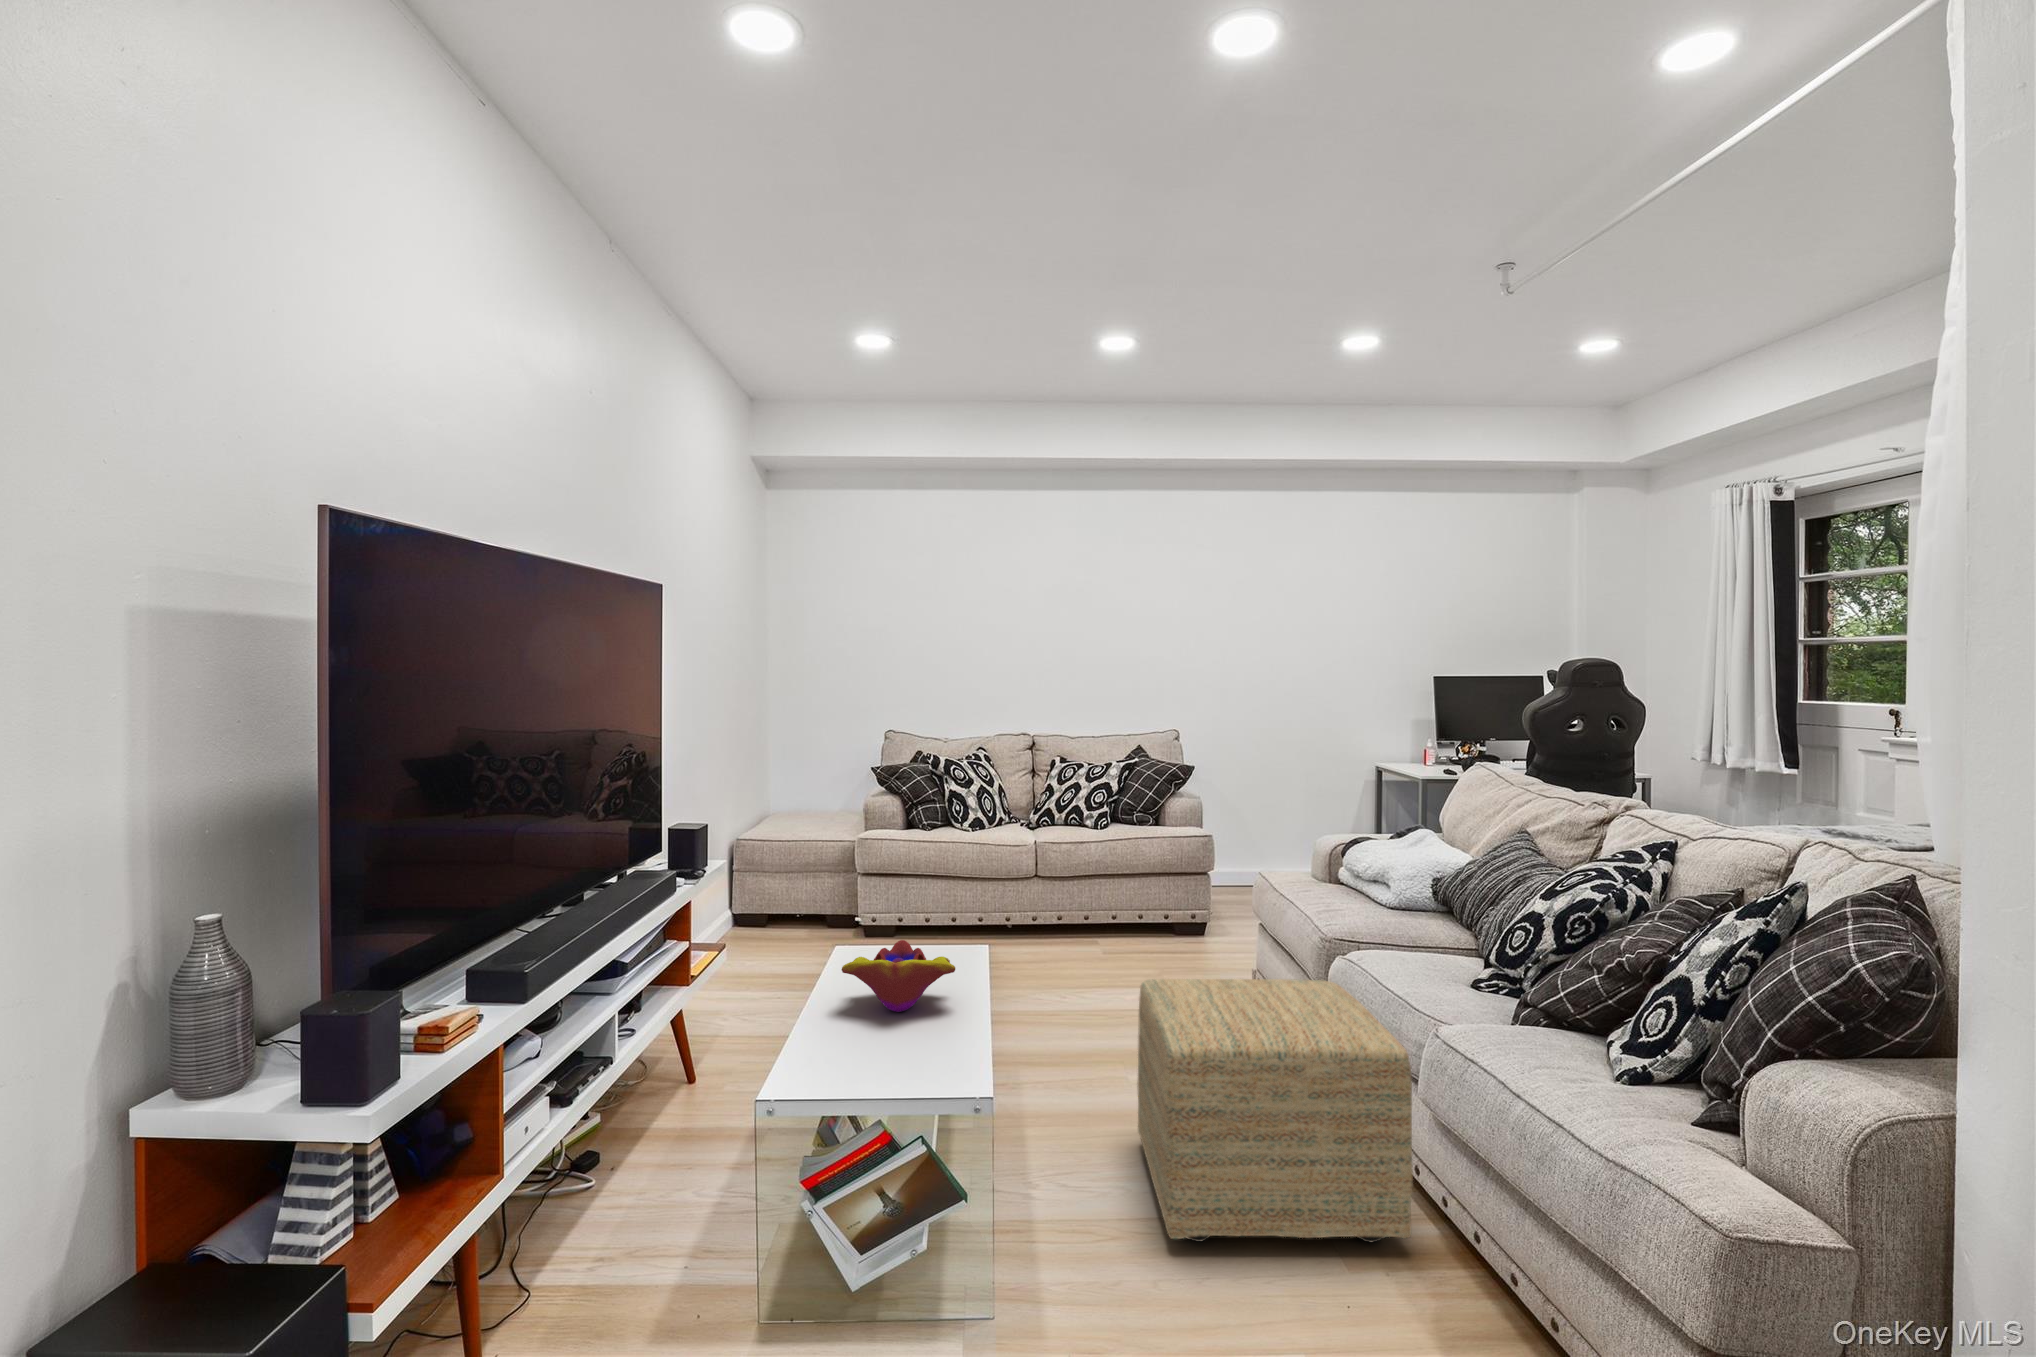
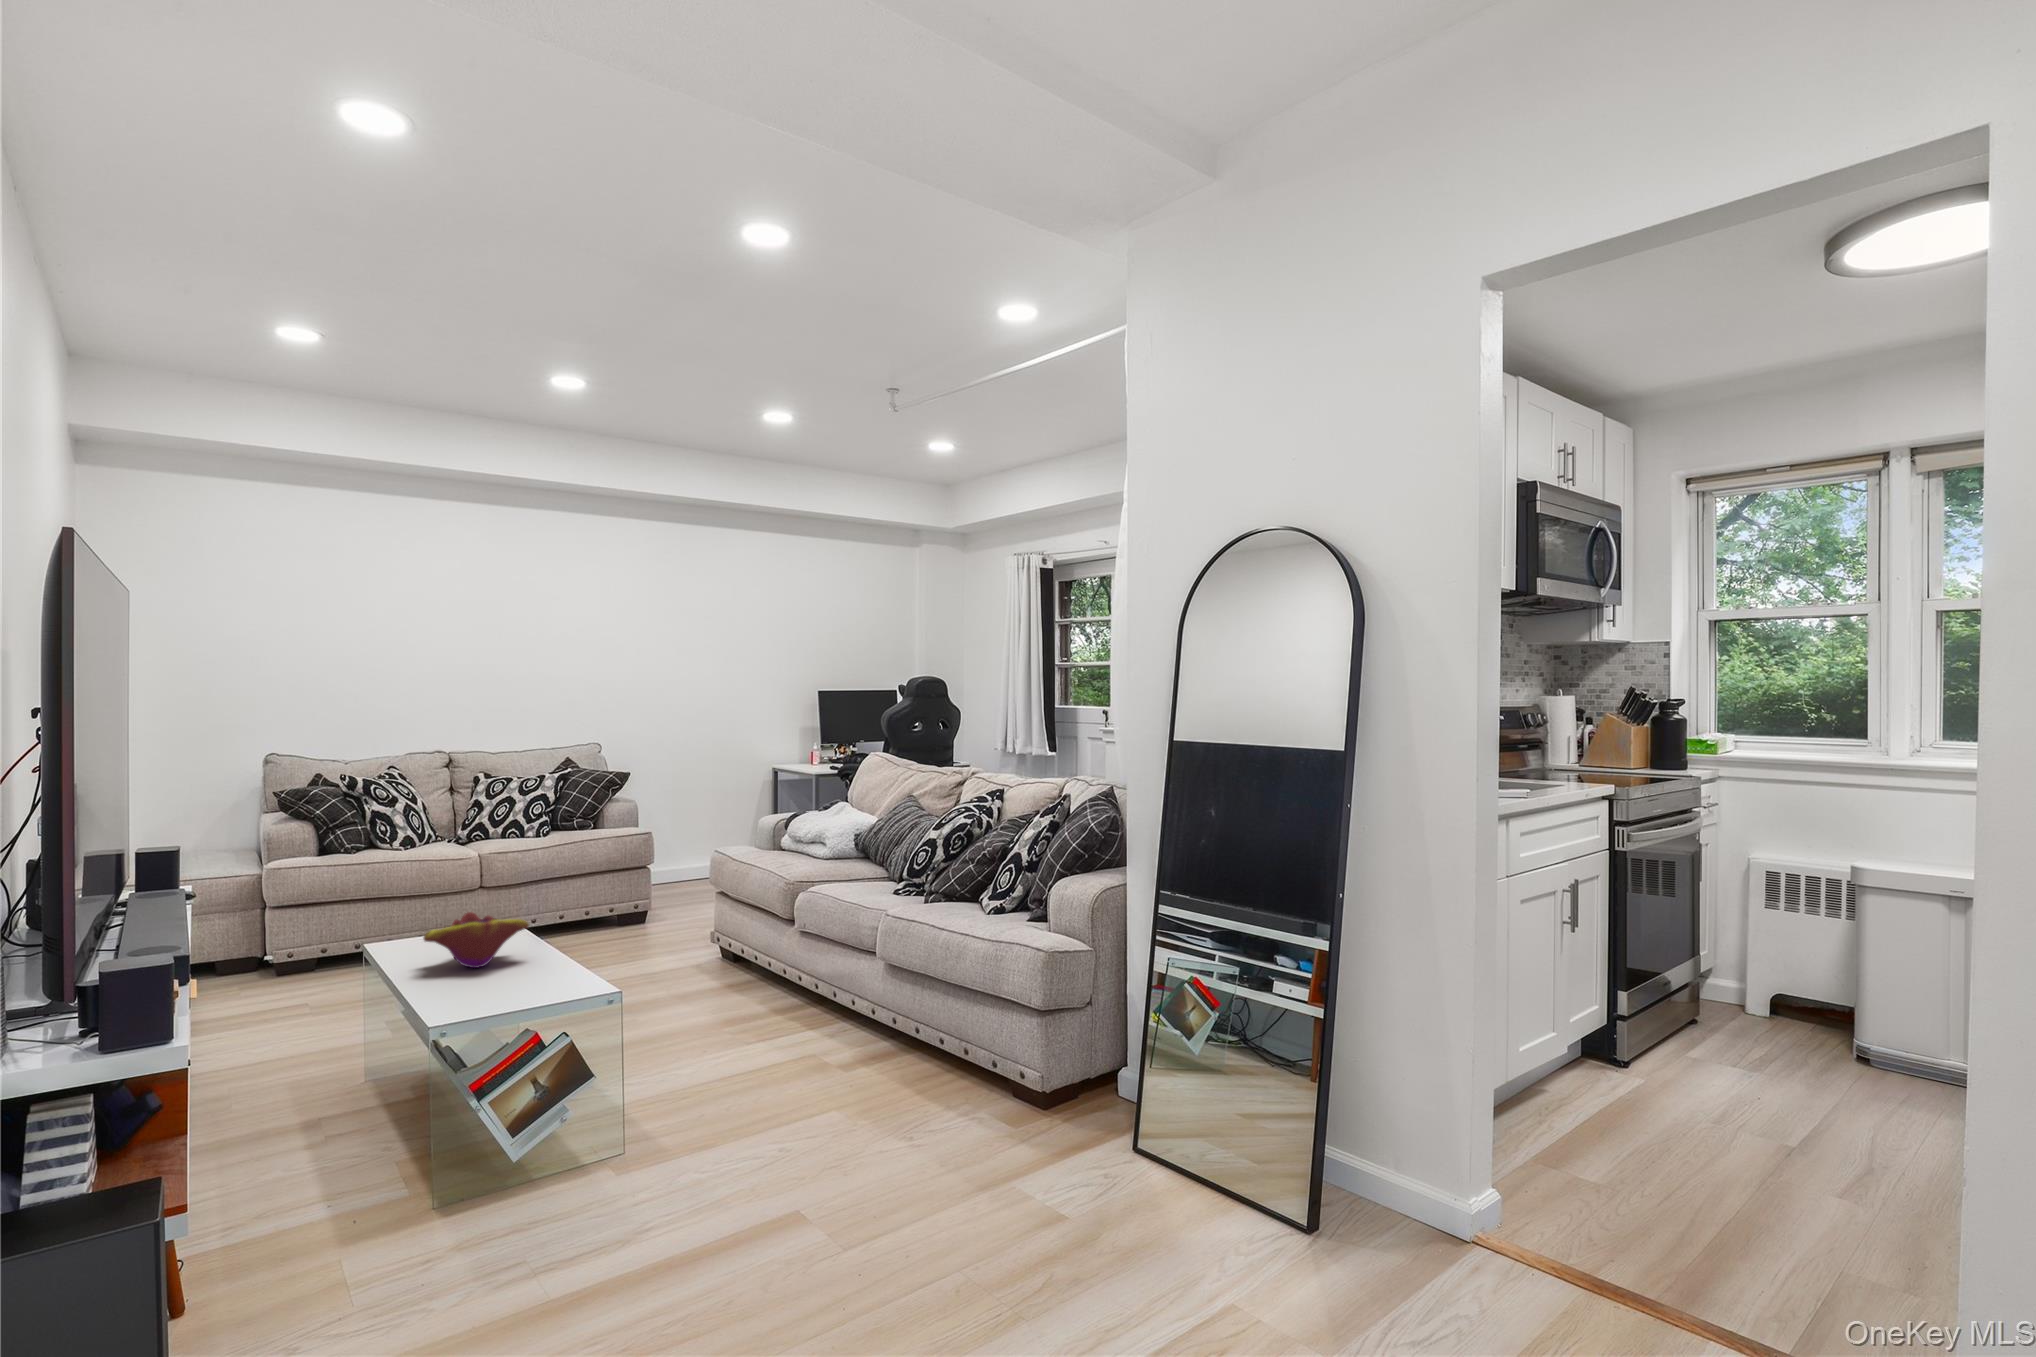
ottoman: present [1137,979,1413,1242] -> none [667,903,874,1082]

